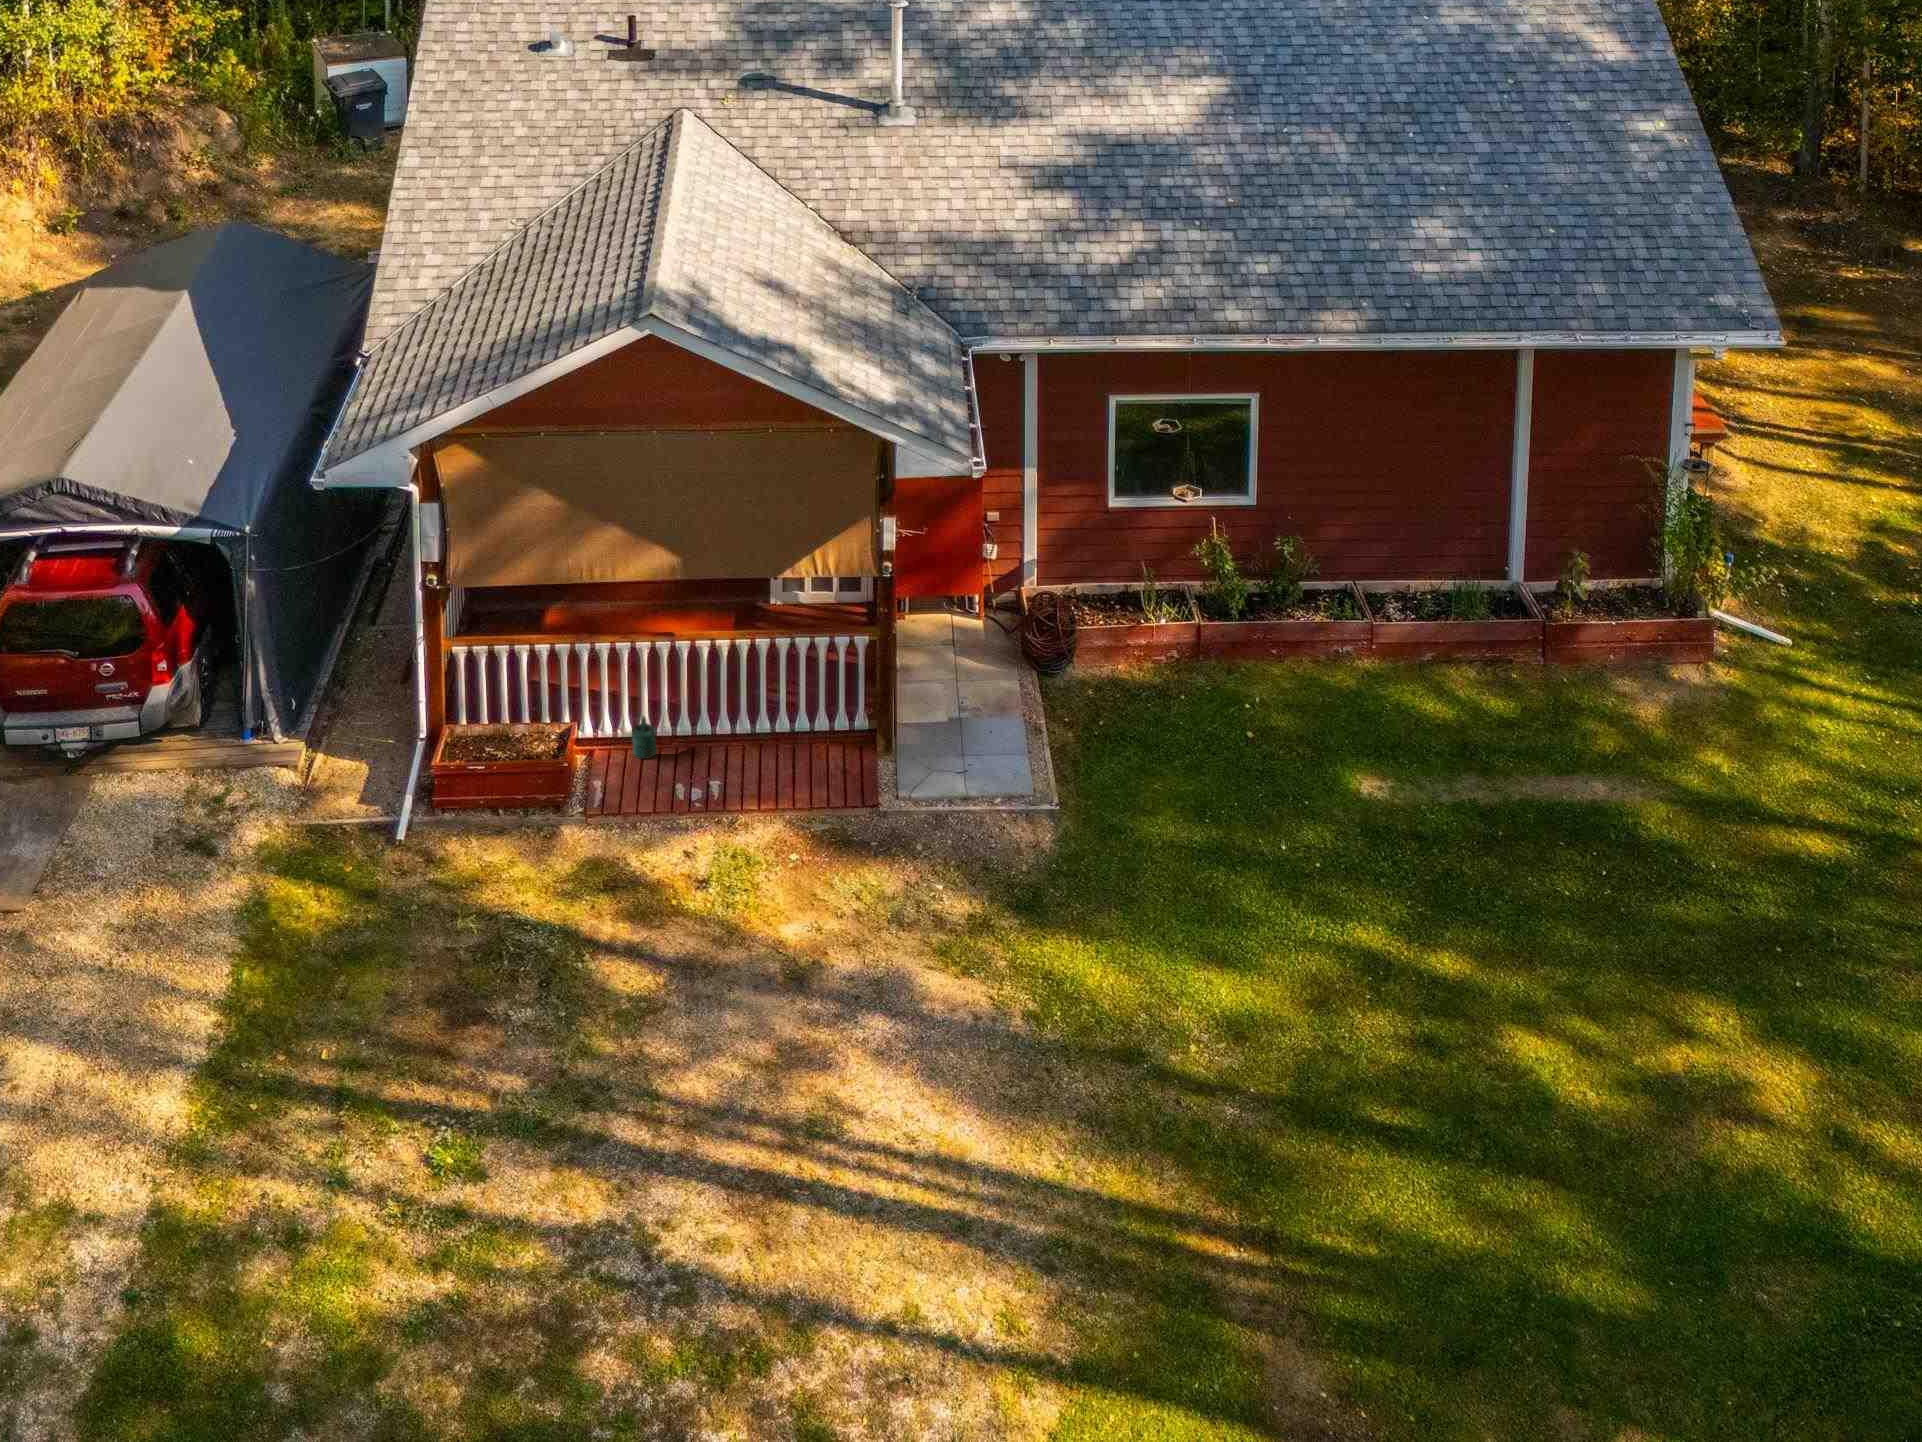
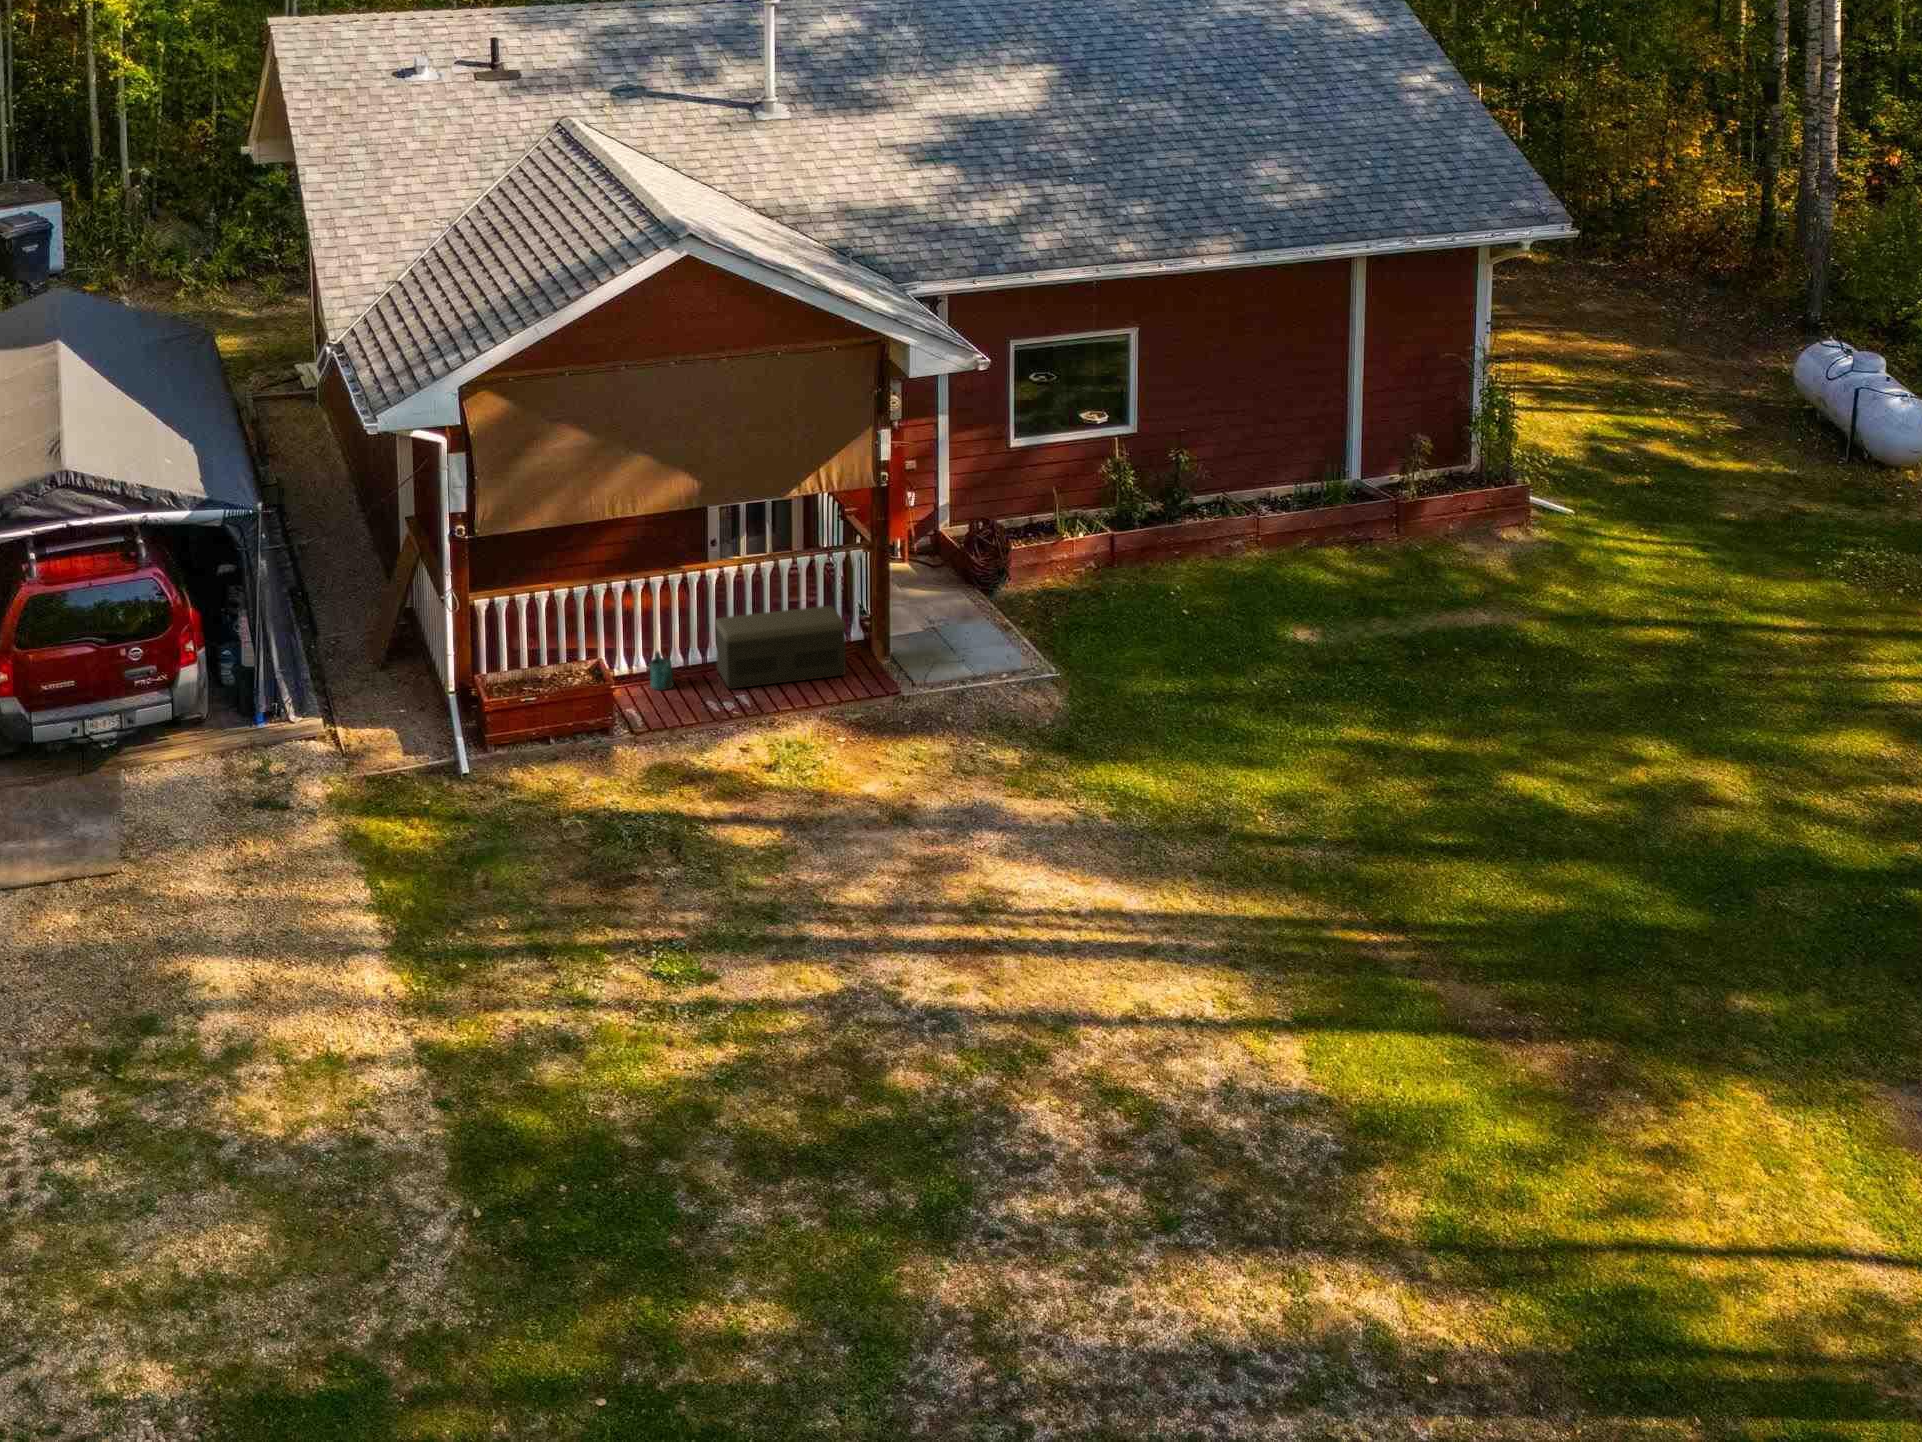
storage bench: none [704,687,837,767] -> present [715,606,846,689]

